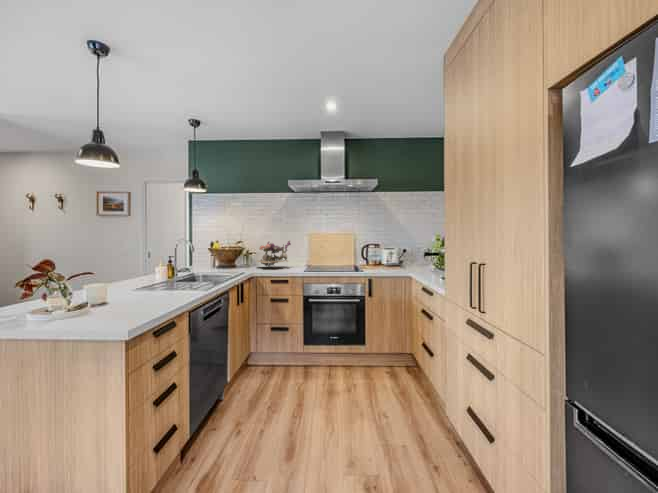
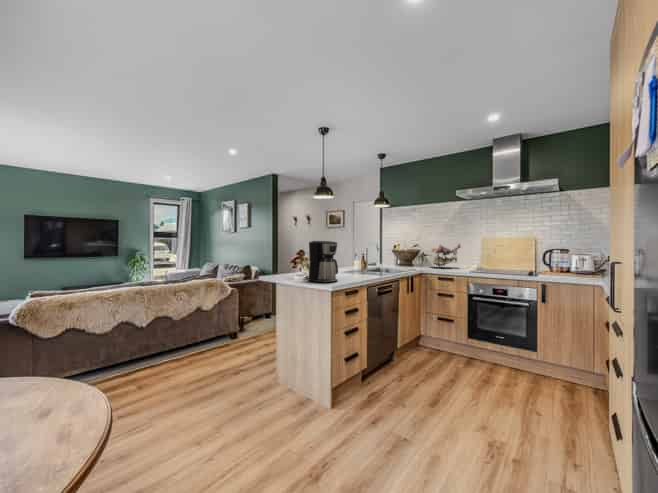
coffee maker: none [61,241,141,317] -> present [304,241,338,283]

